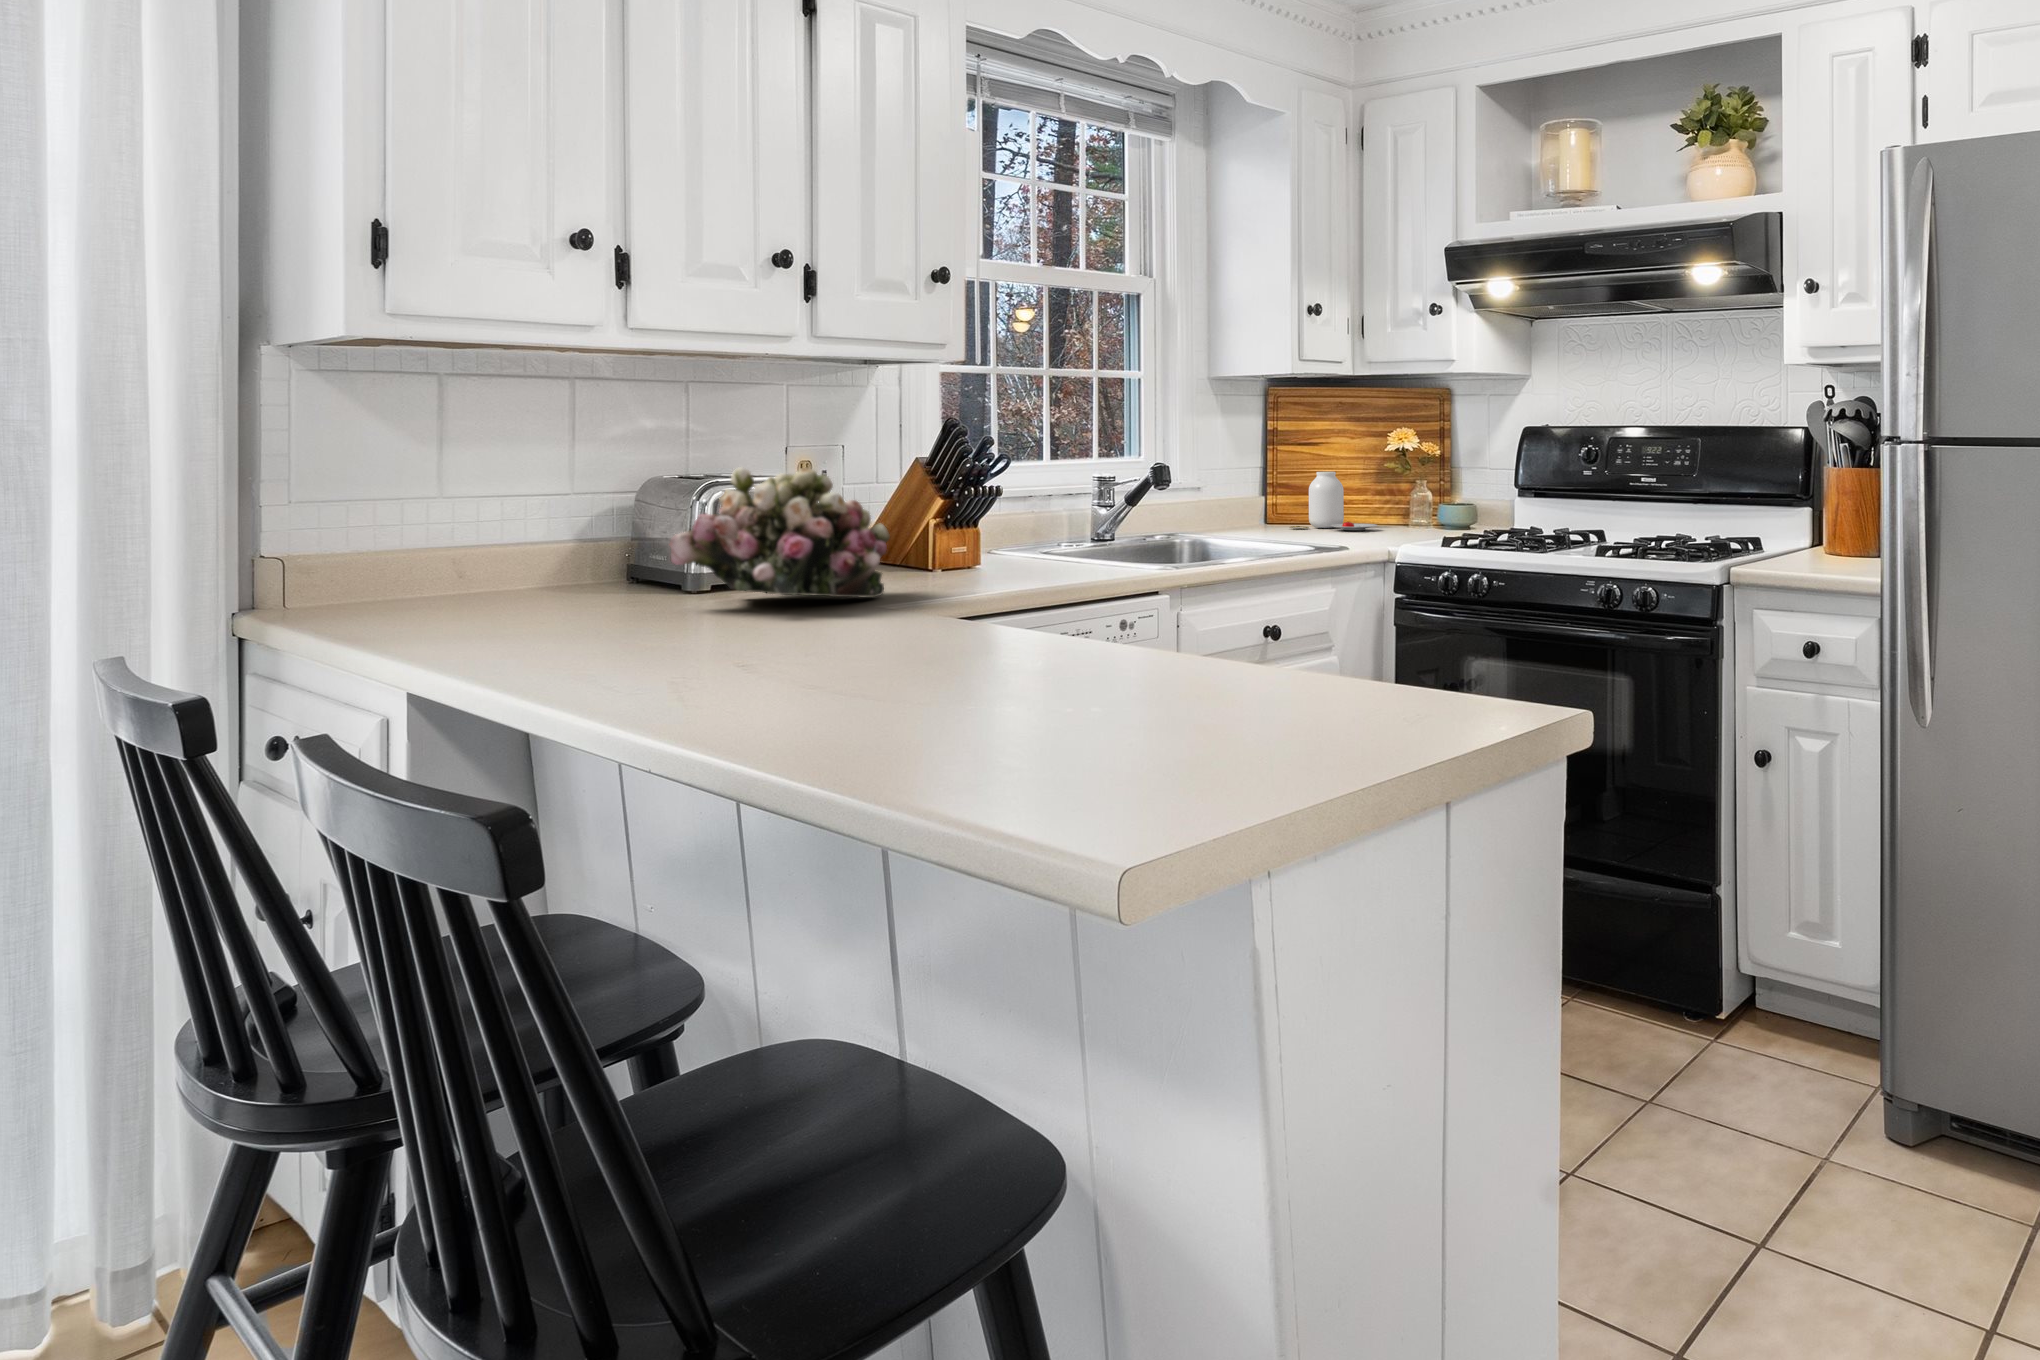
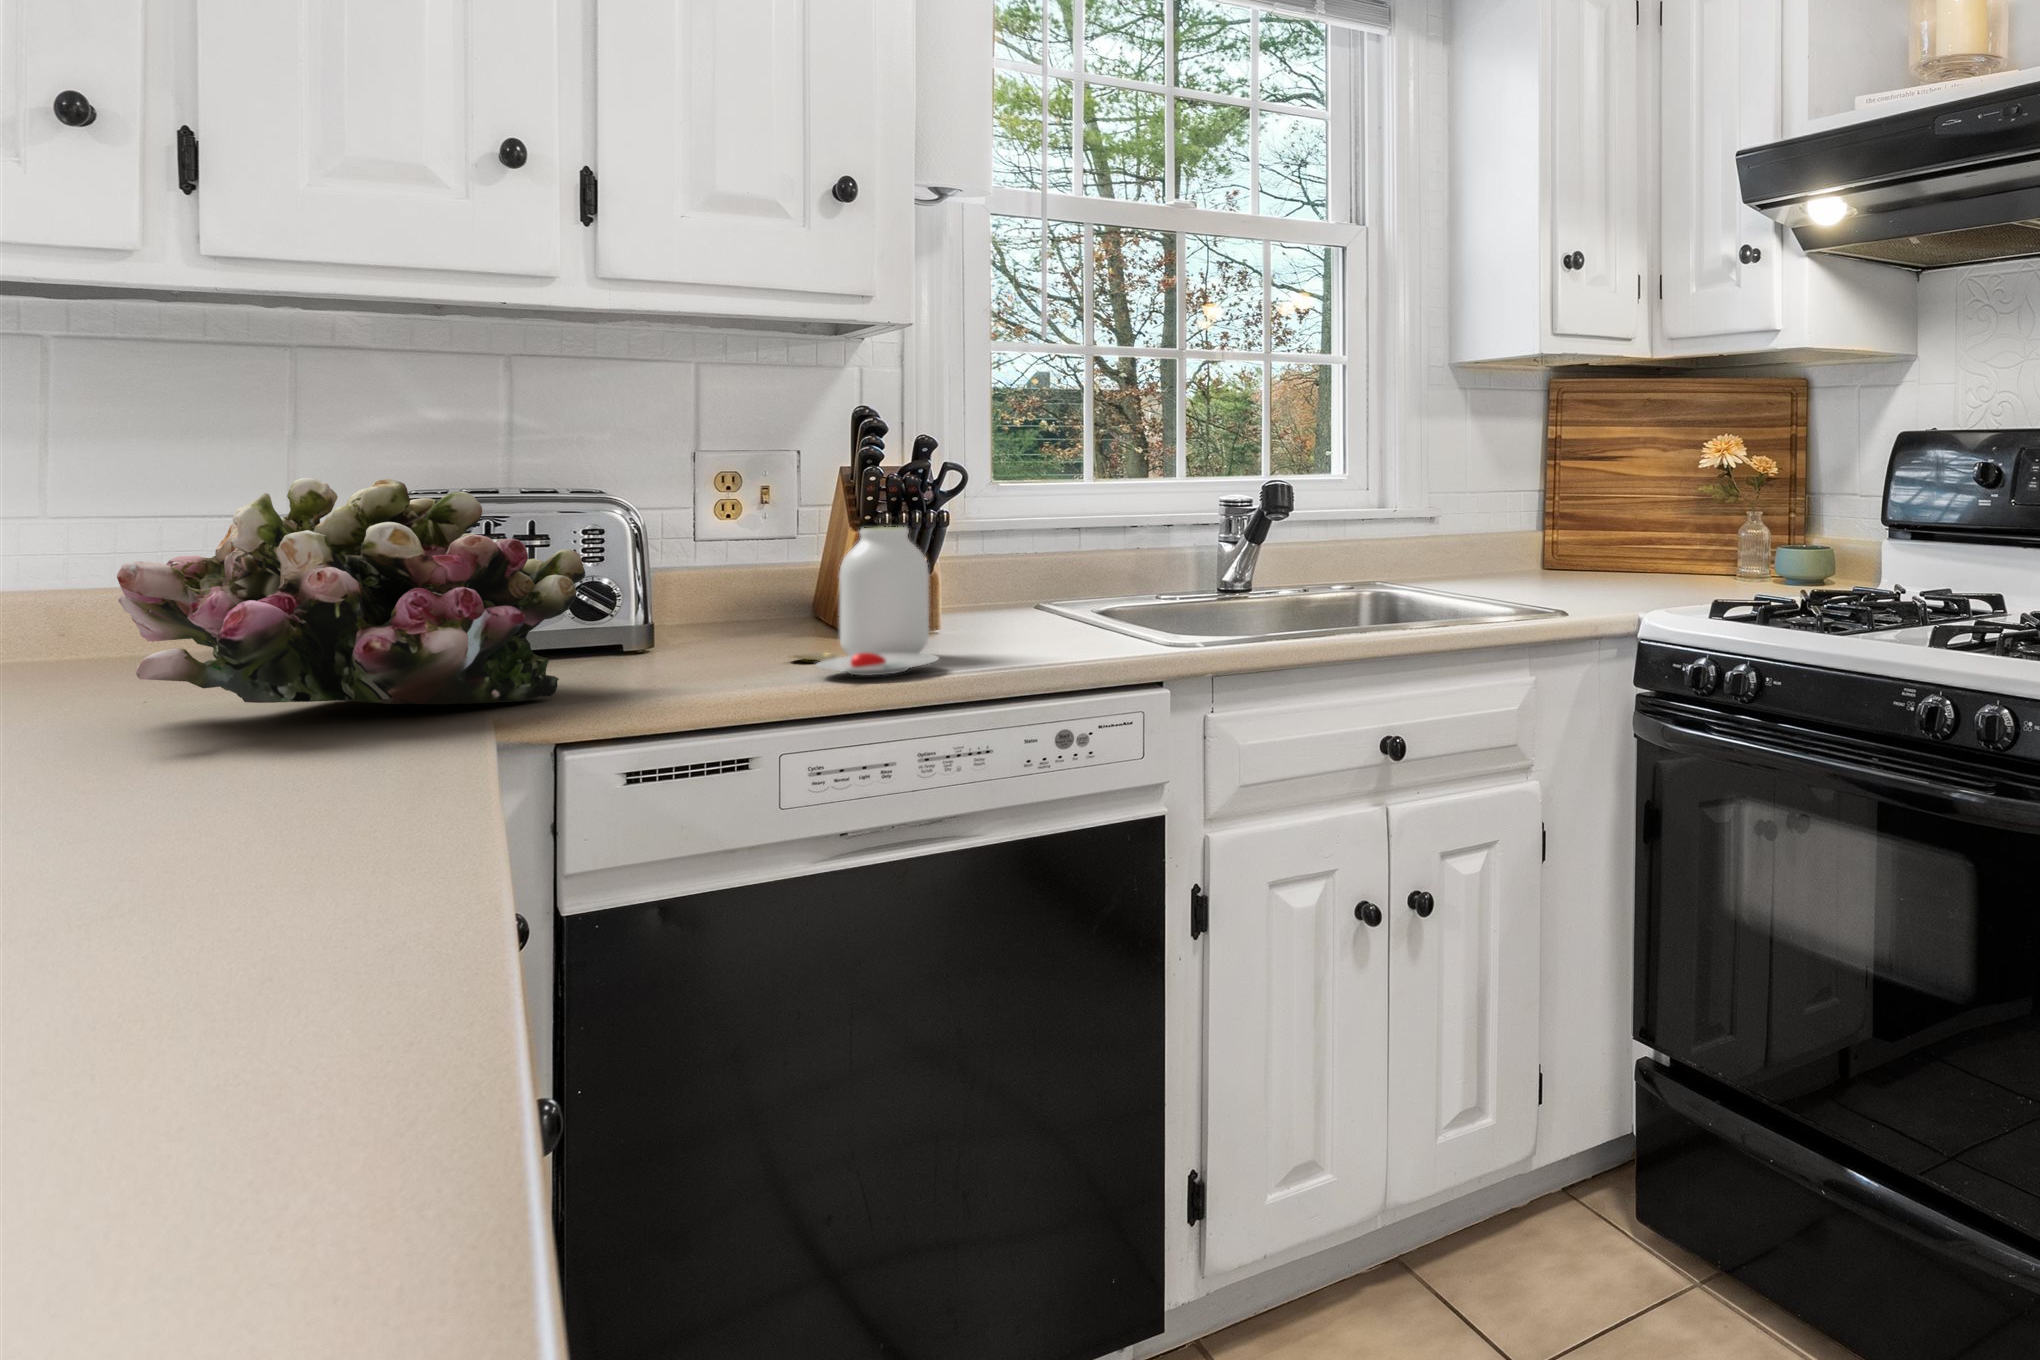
jar: present [1290,472,1377,530] -> present [790,527,938,676]

